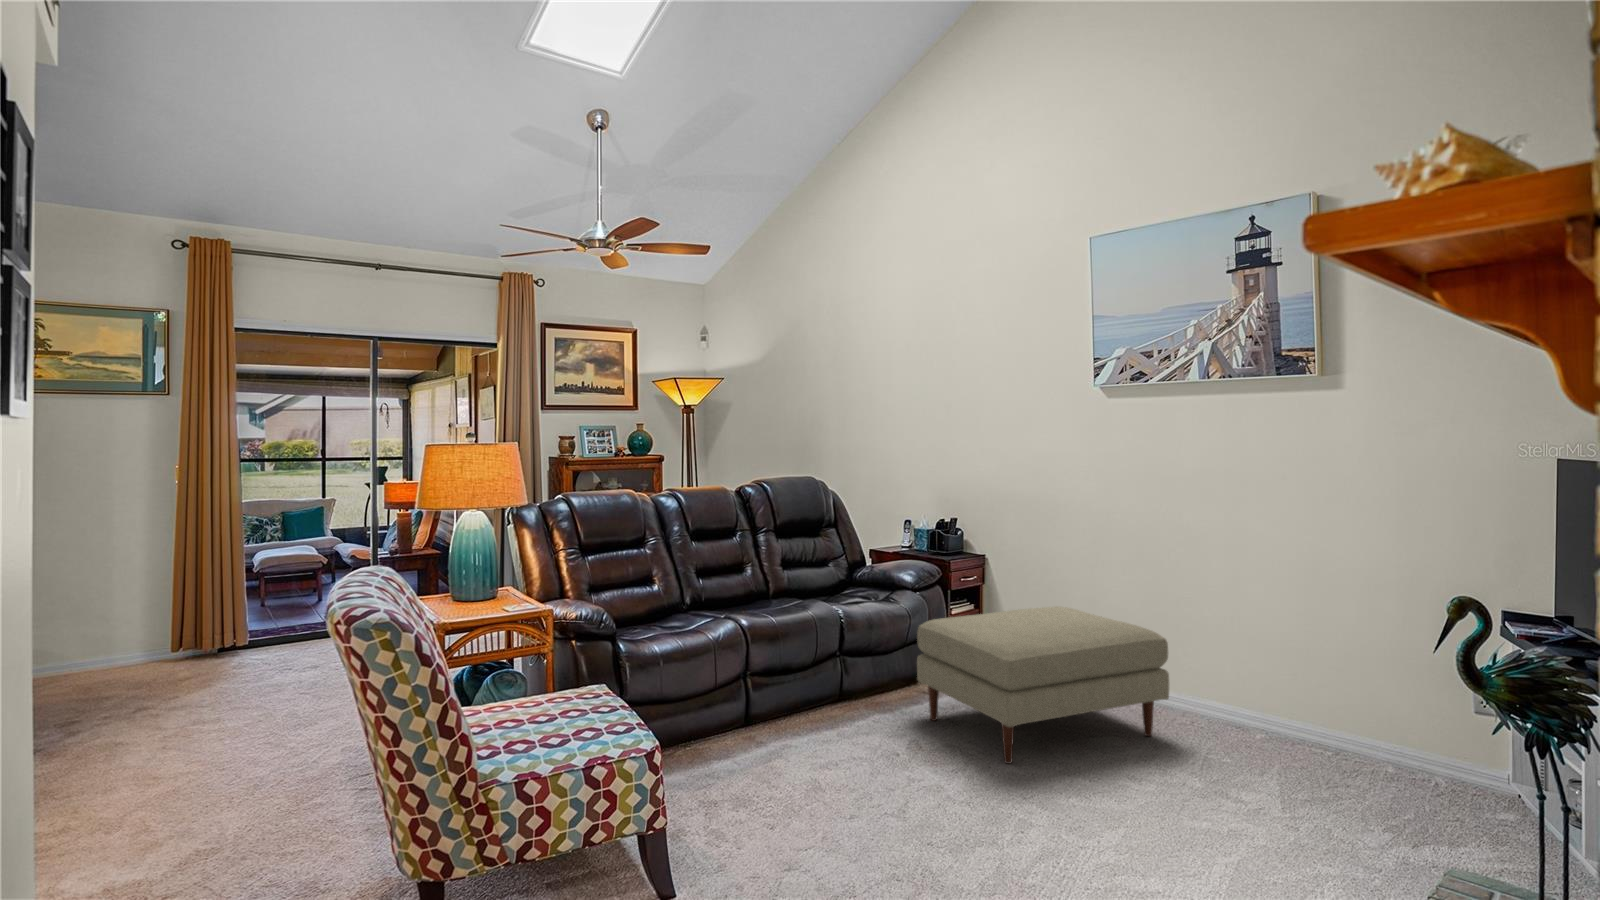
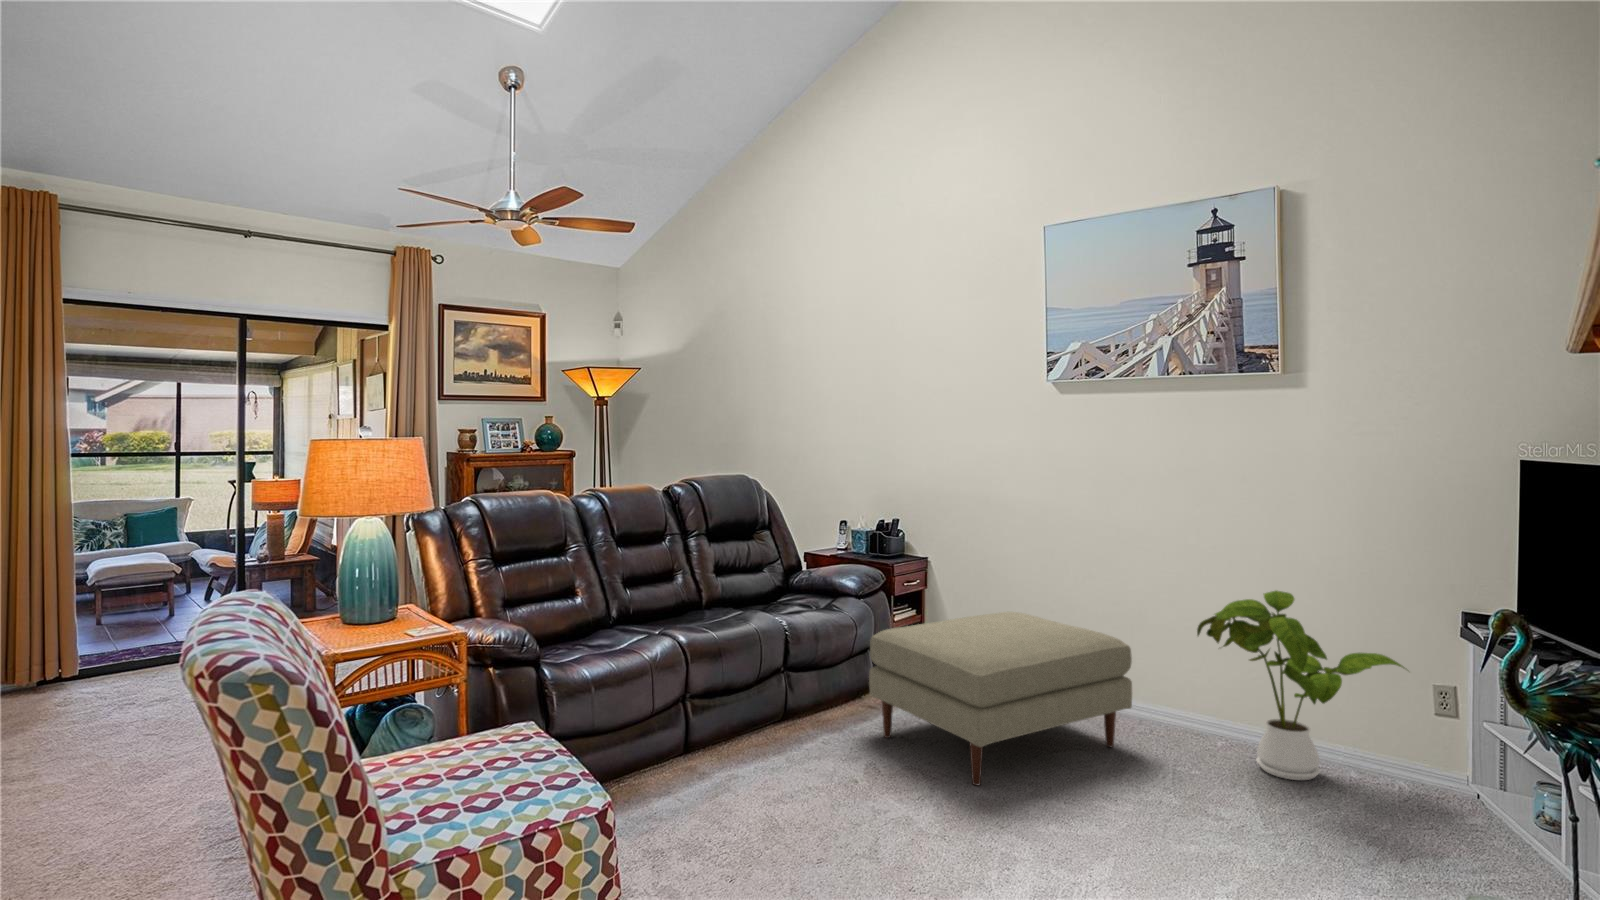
house plant: none [1233,586,1446,772] -> present [1197,591,1404,780]

